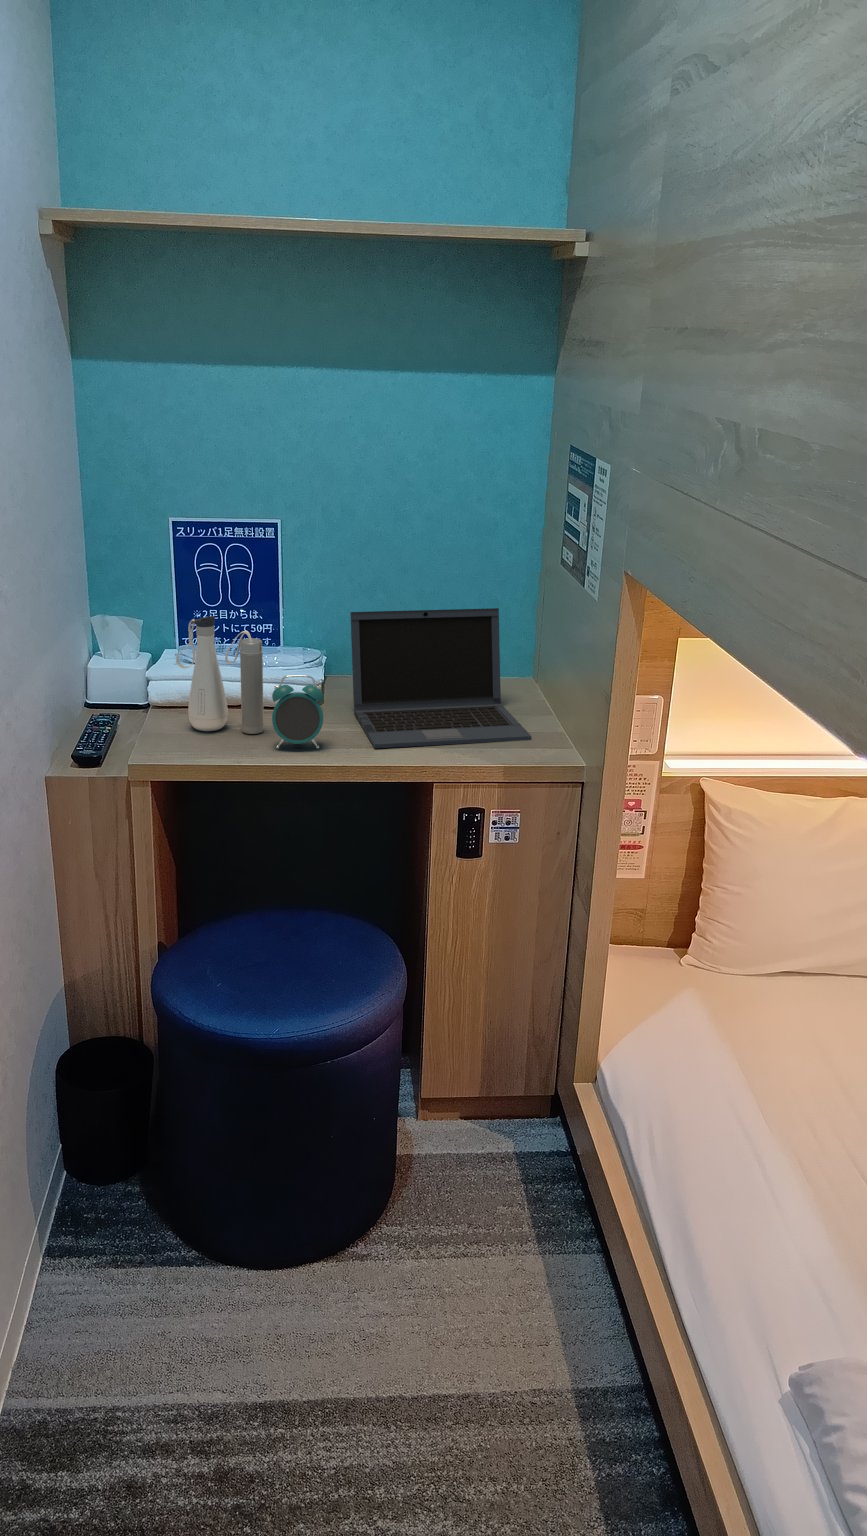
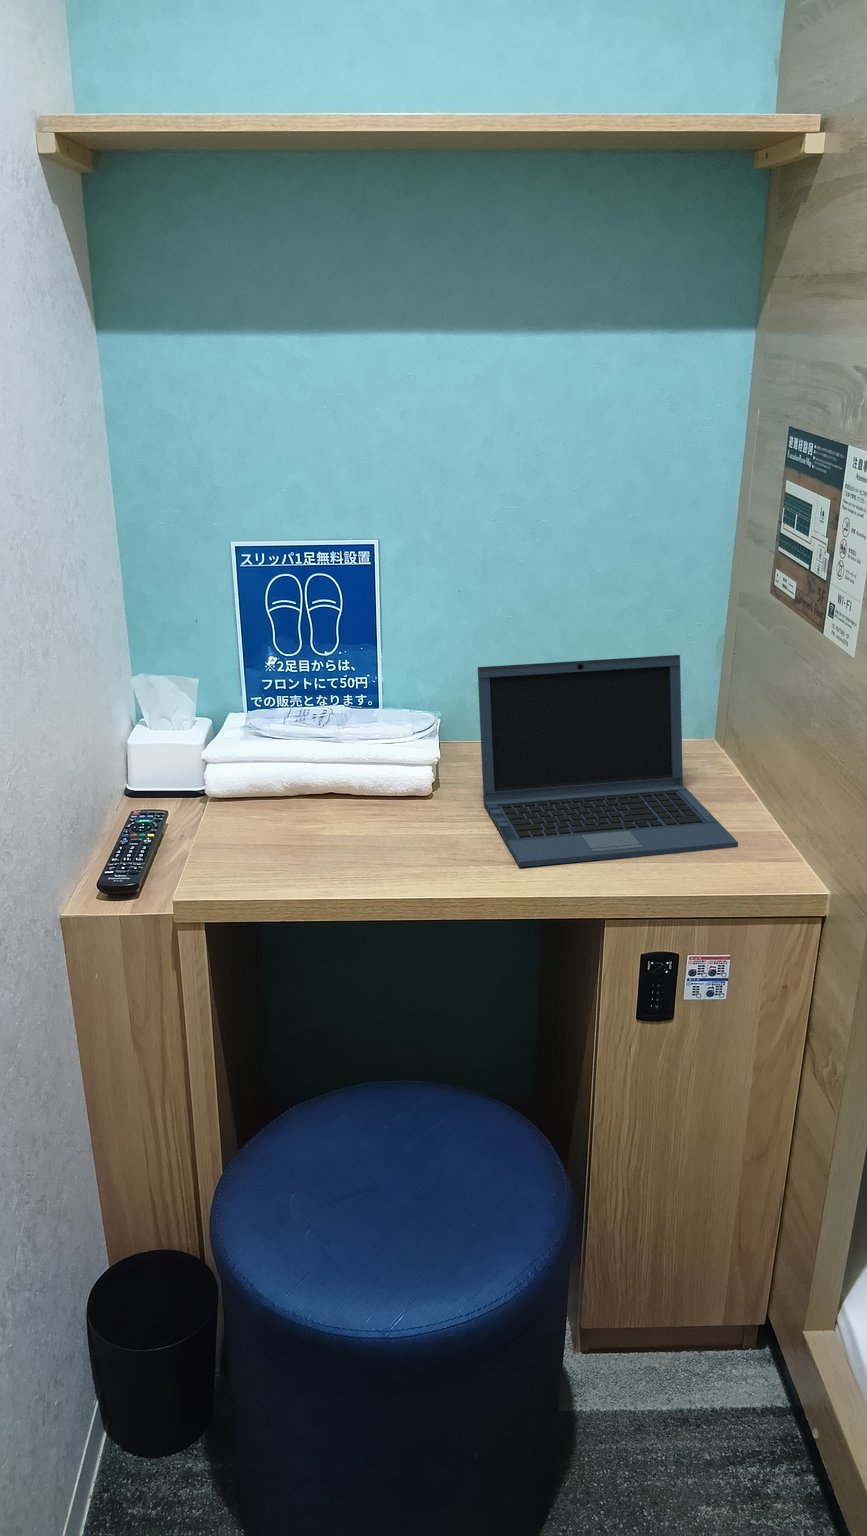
water bottle: present [176,616,264,734] -> none [241,683,362,844]
alarm clock: present [272,675,323,749] -> none [375,767,447,869]

